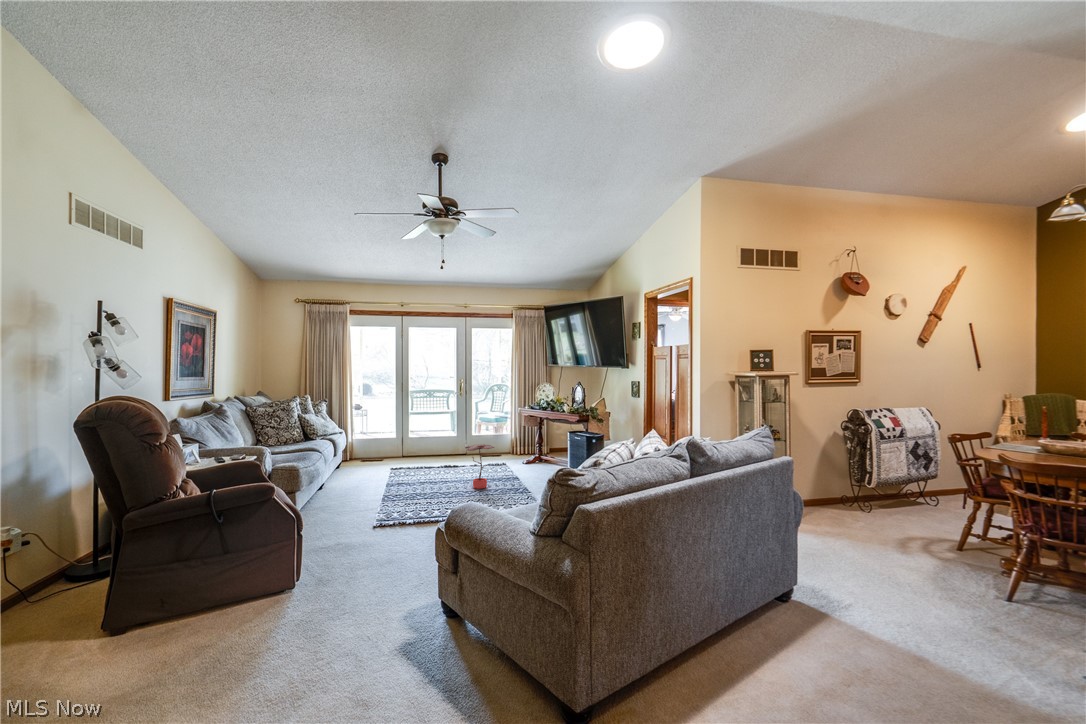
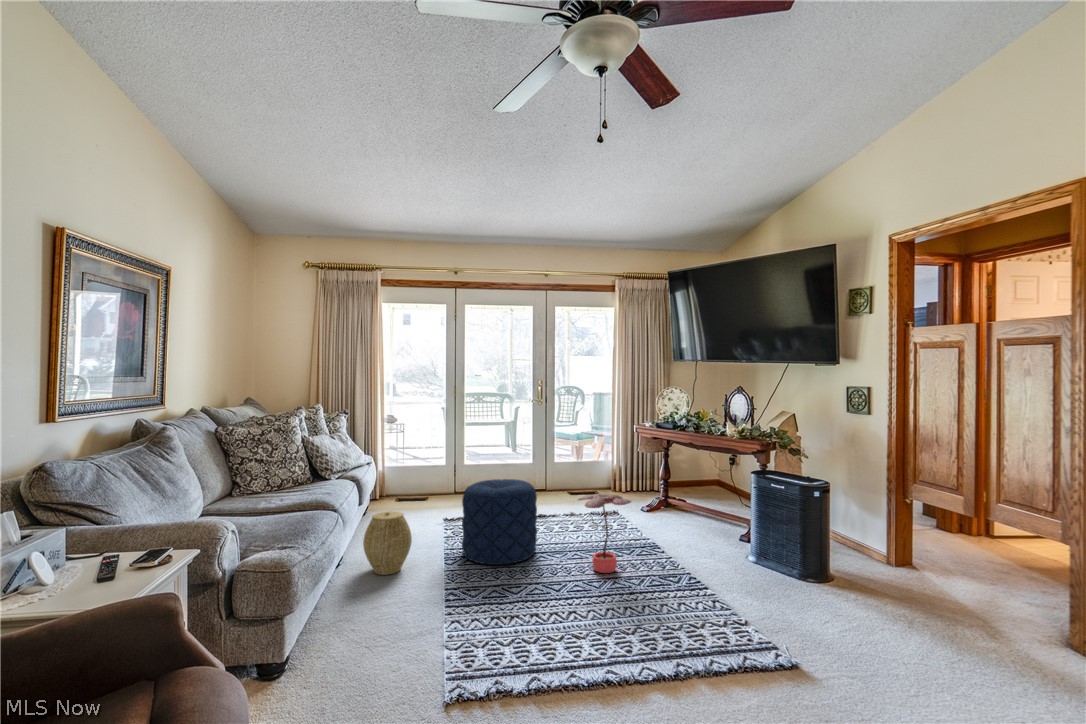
pouf: none [398,439,444,487] -> present [462,479,537,564]
woven basket: none [336,456,366,492] -> present [363,512,412,575]

